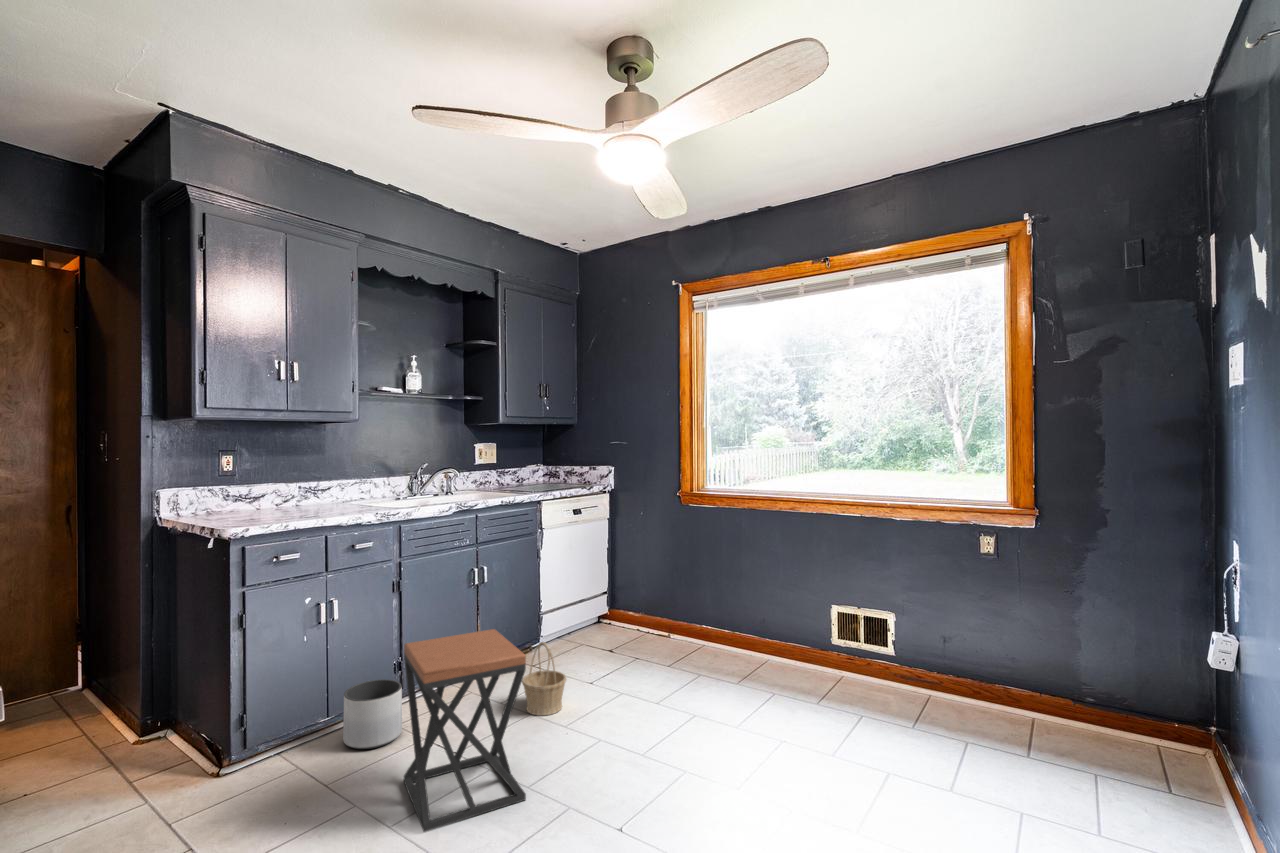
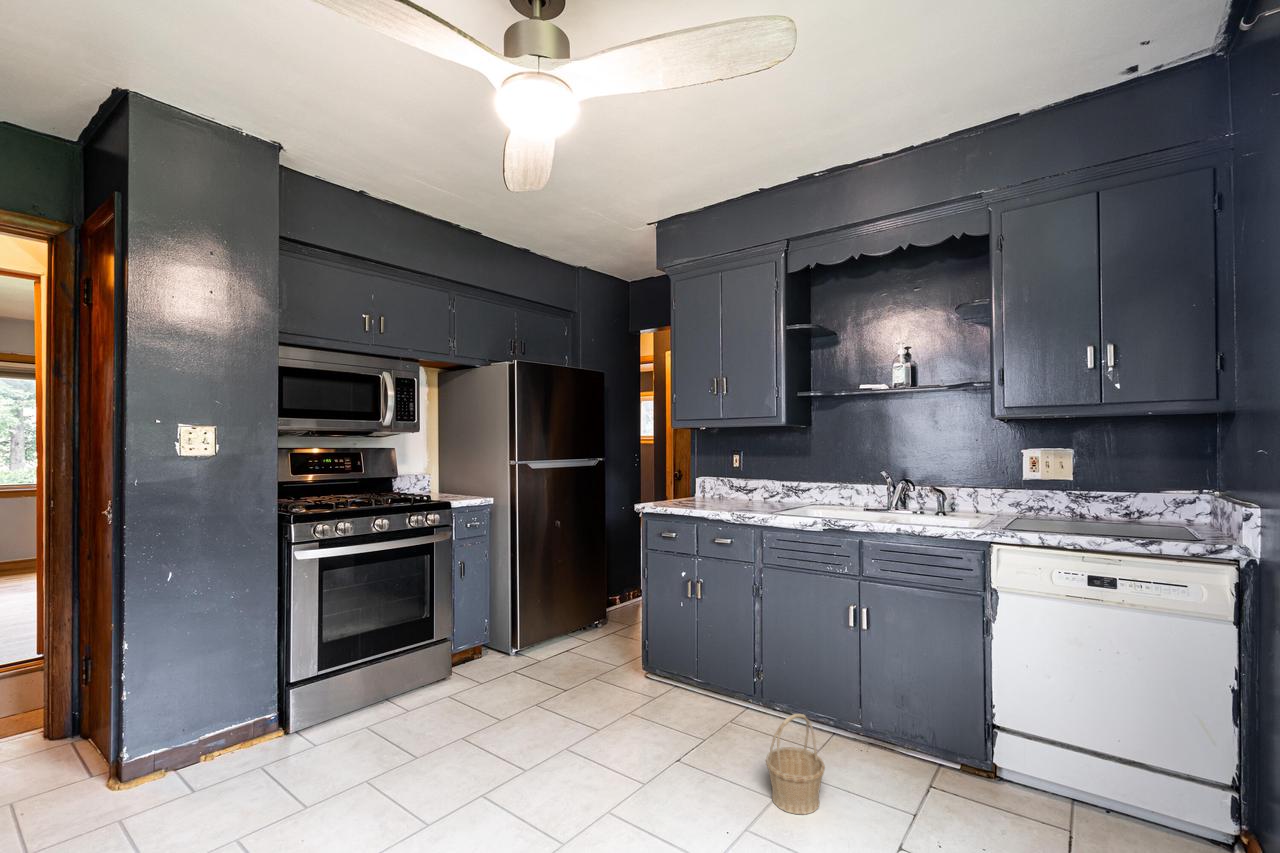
stool: present [404,629,526,832] -> none [548,624,669,813]
planter: present [343,679,402,749] -> none [672,662,721,724]

